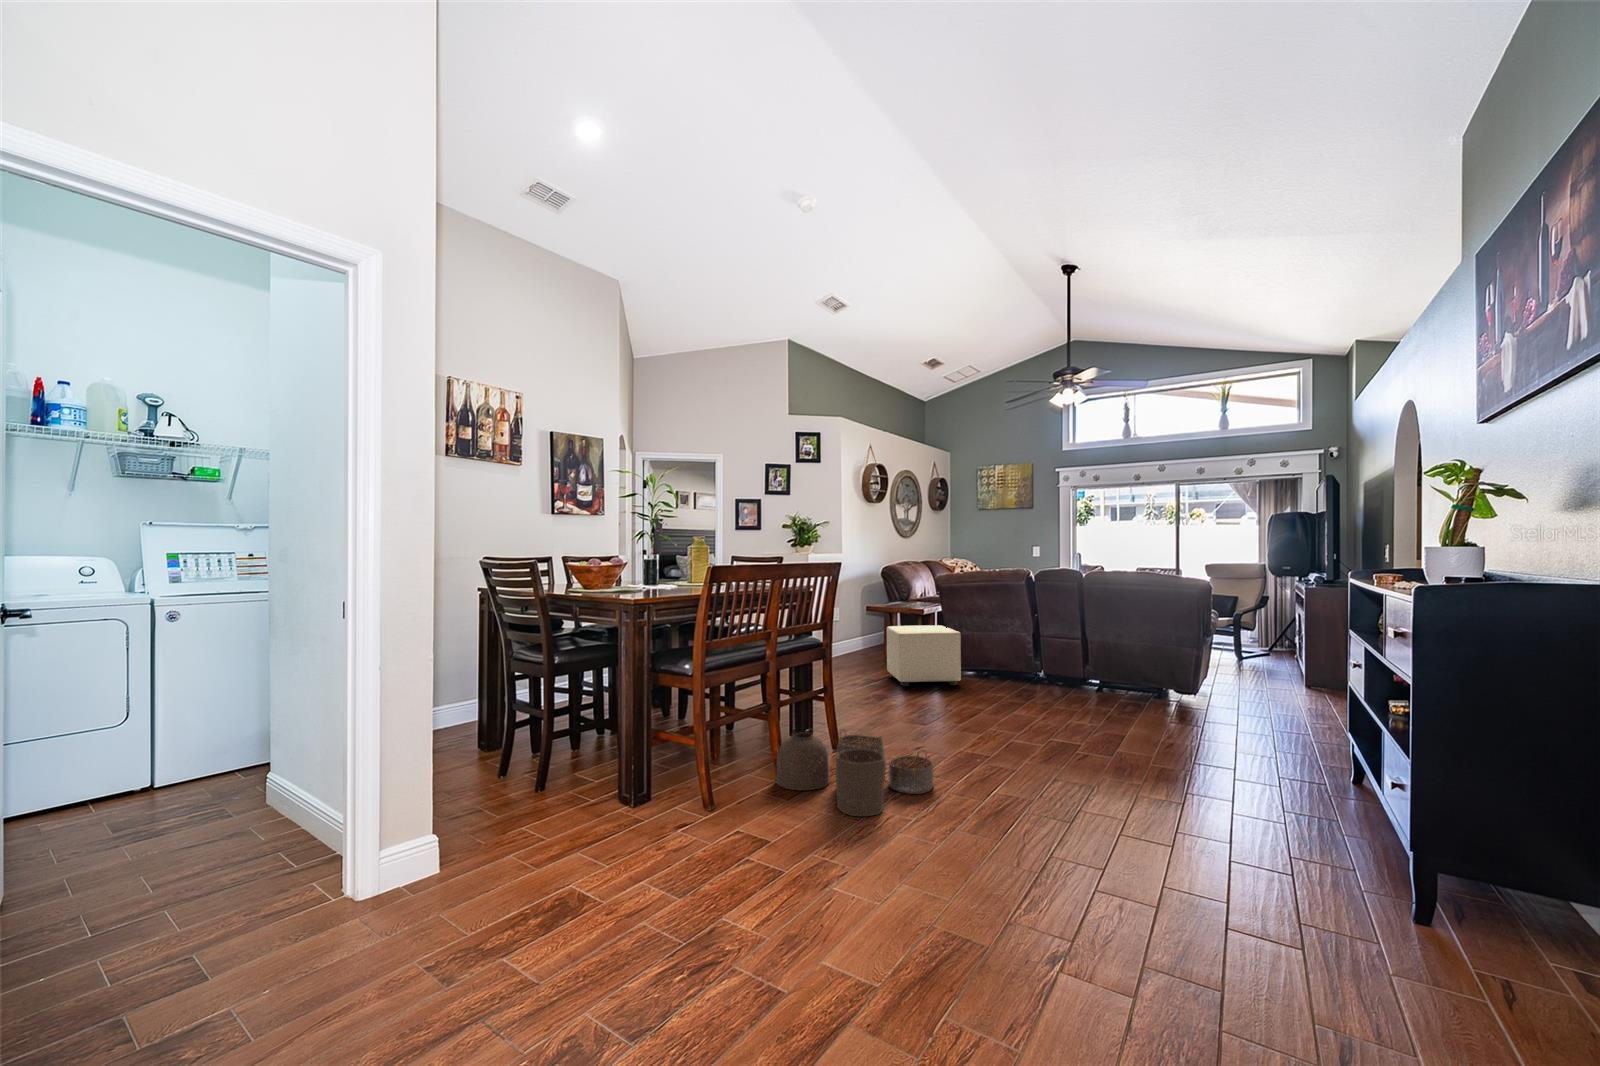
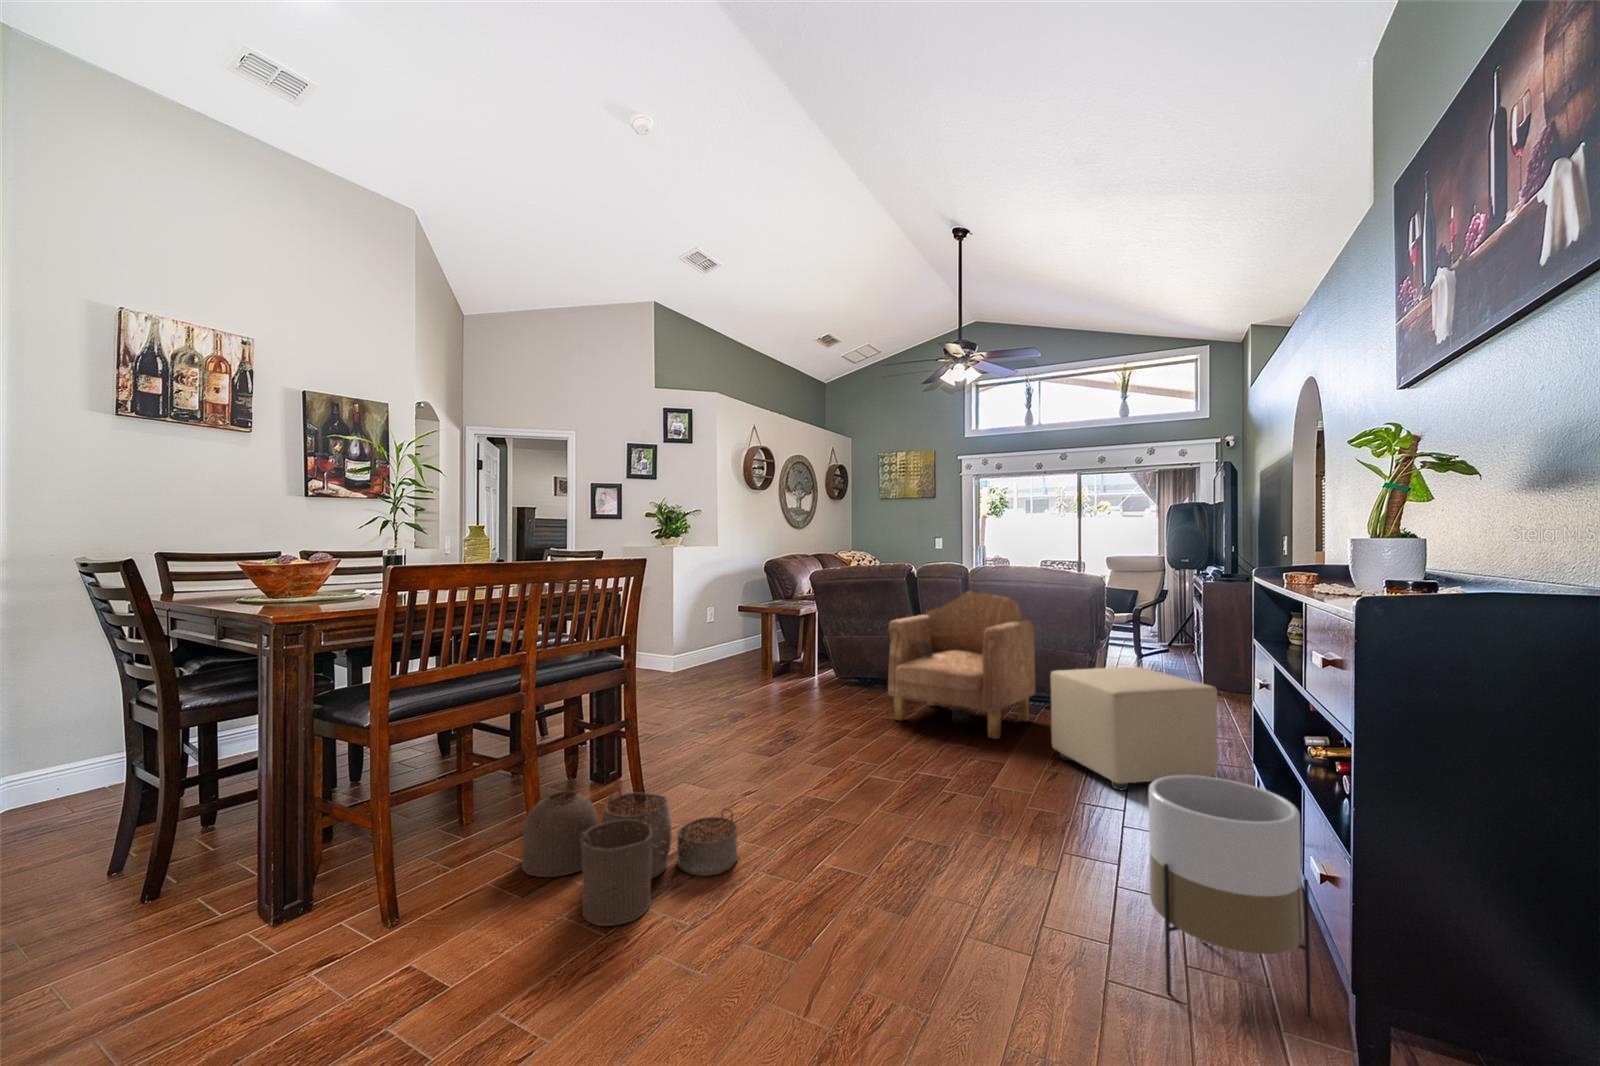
armchair: none [1015,587,1148,719] -> present [888,591,1035,739]
ottoman: present [887,625,961,687] -> present [1051,667,1218,790]
planter: none [1259,721,1382,881] -> present [1149,775,1312,1016]

